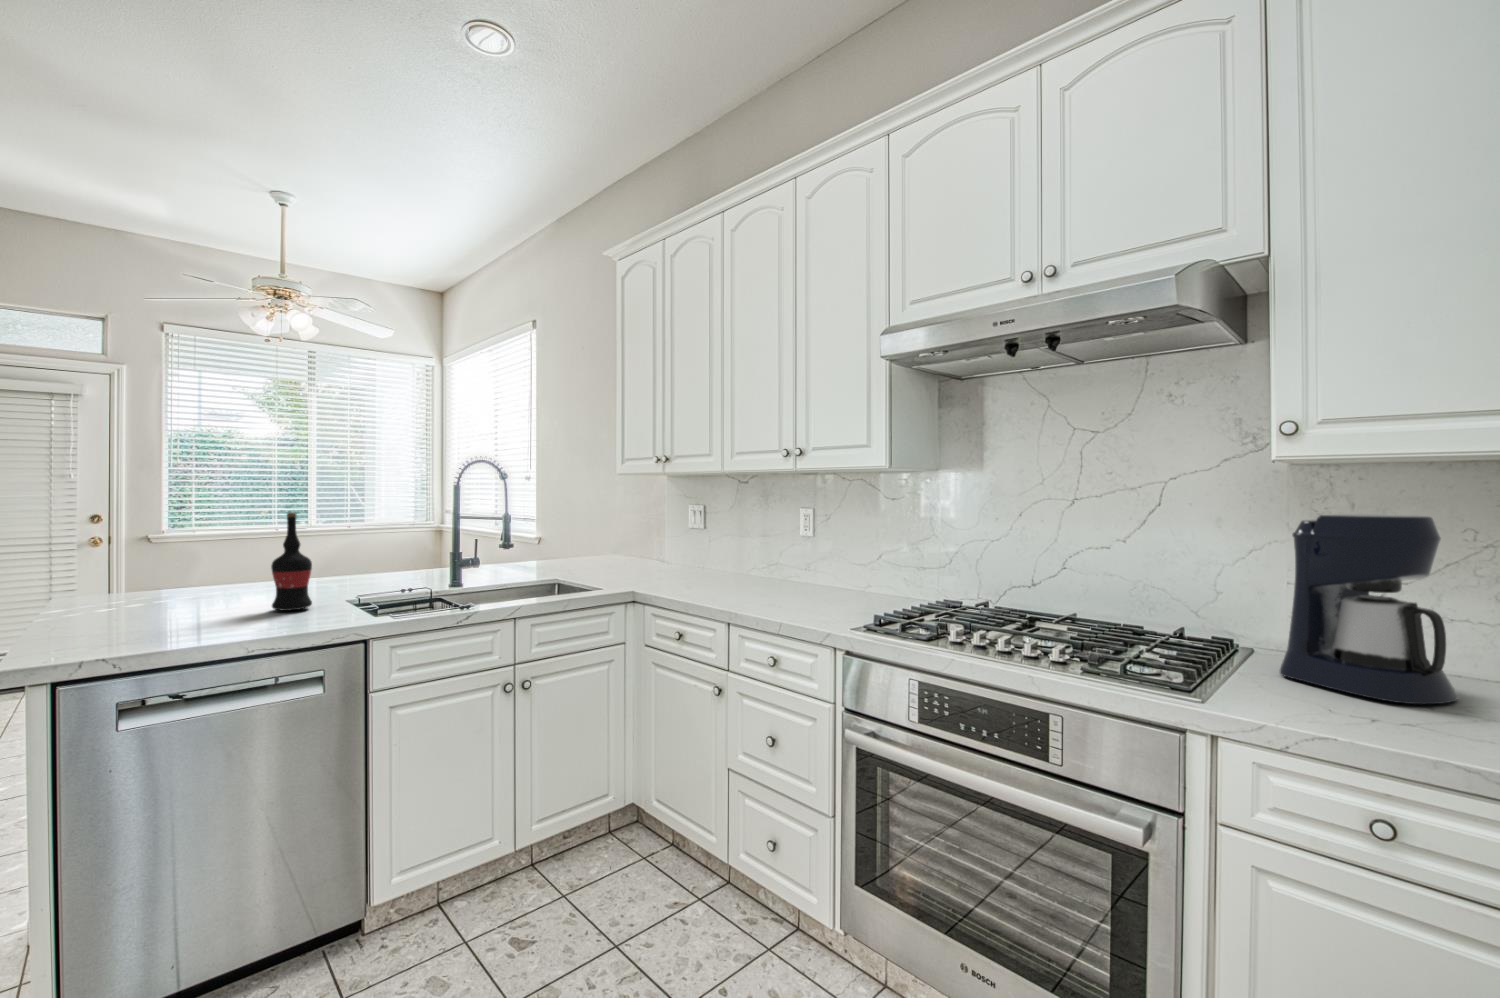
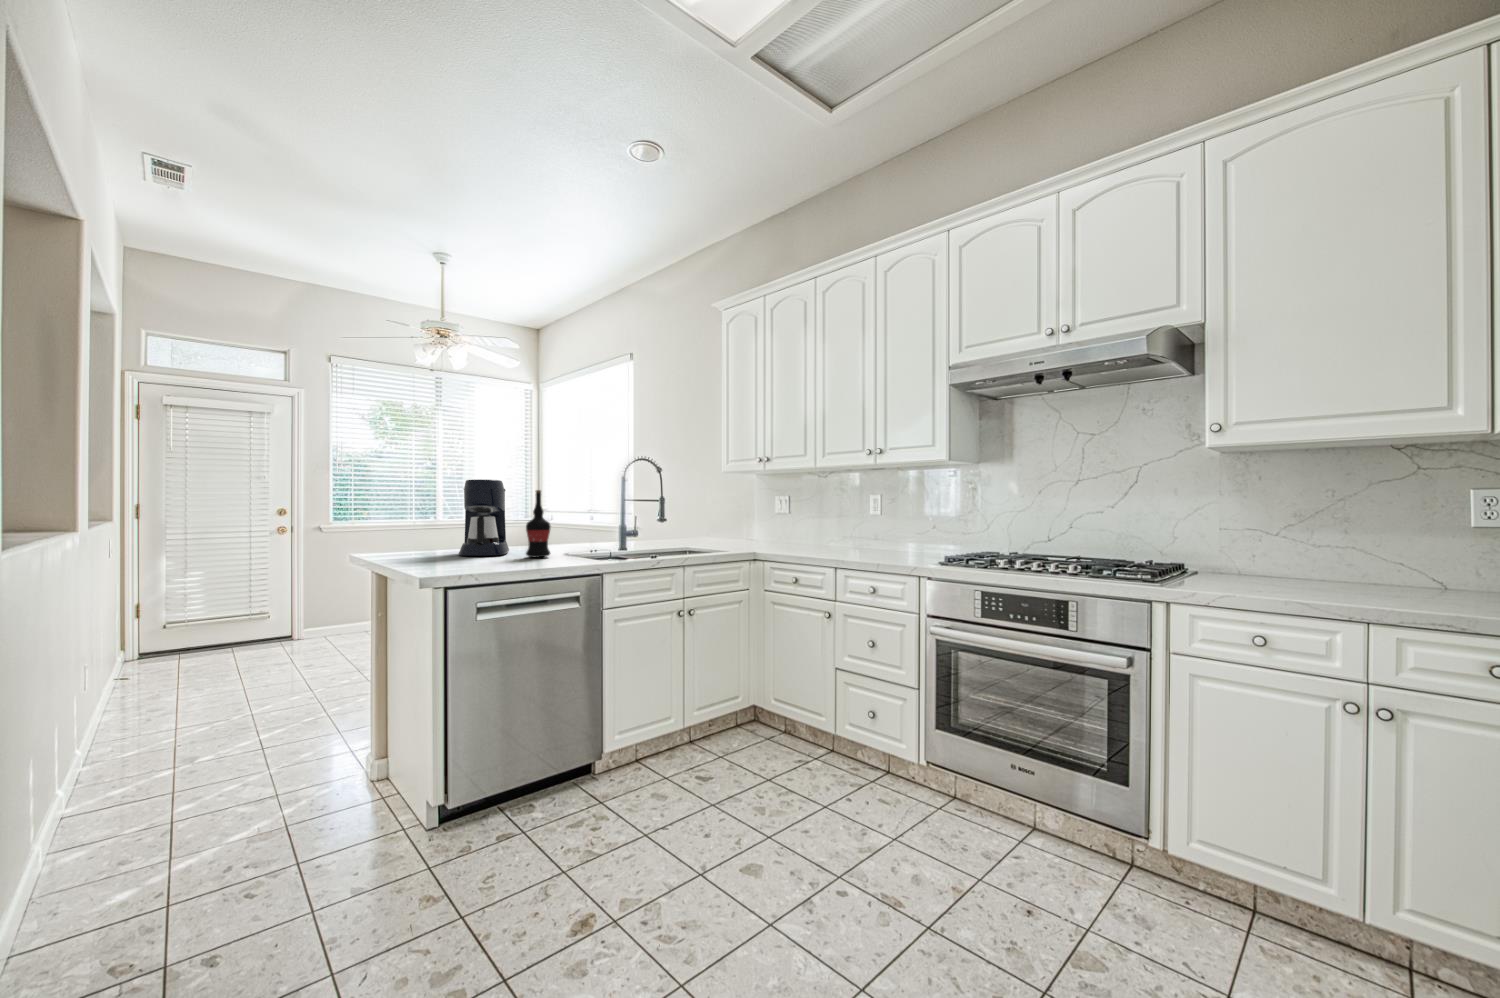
coffee maker: present [1280,514,1458,704] -> present [459,479,509,556]

